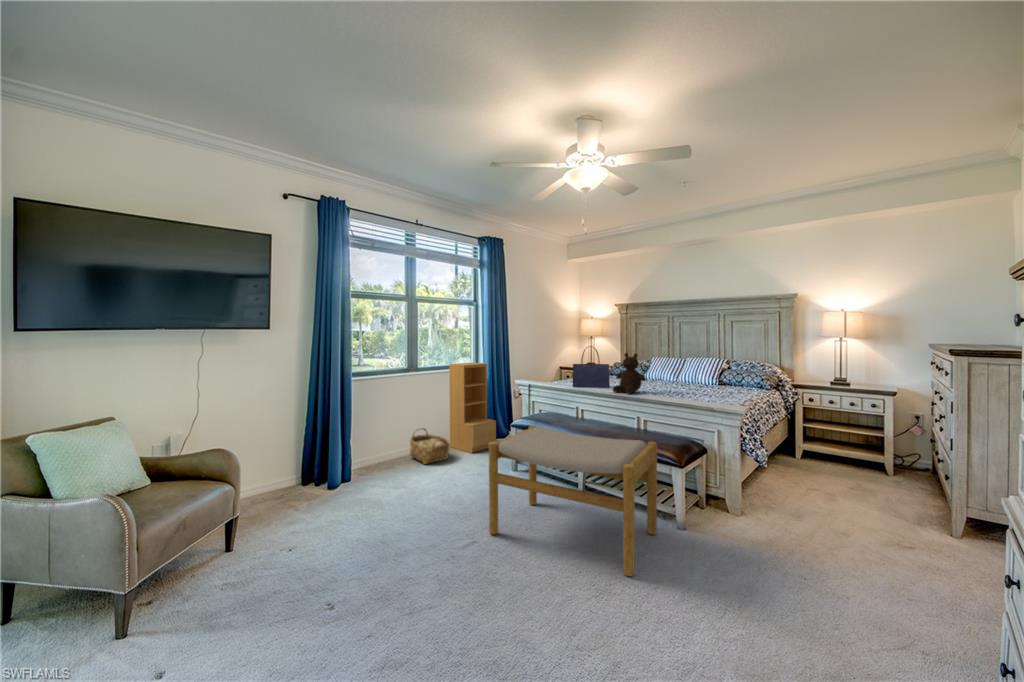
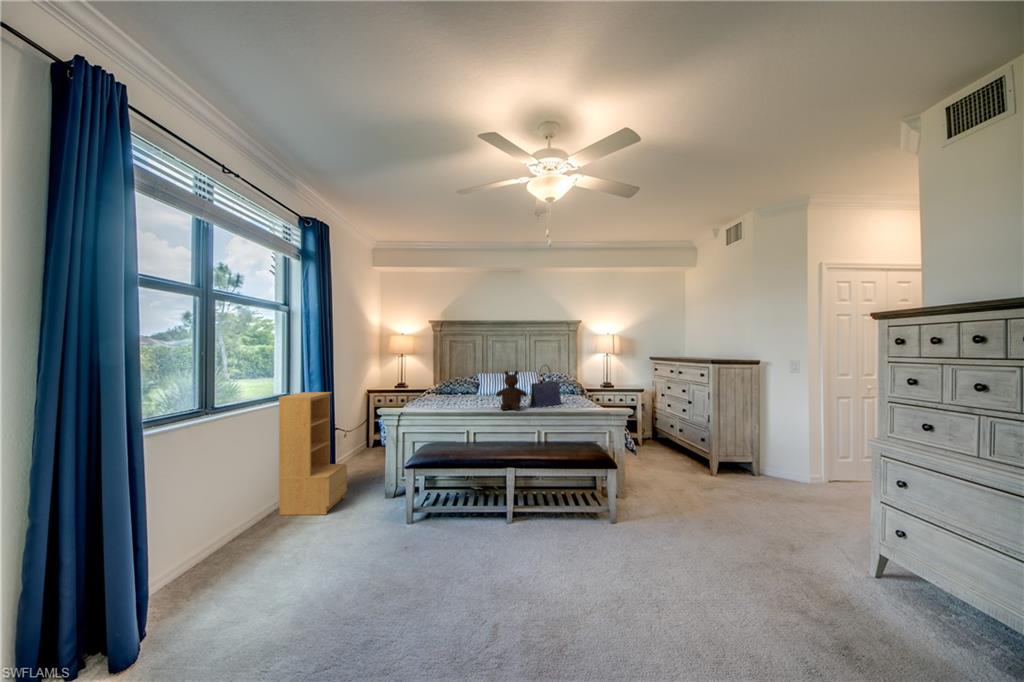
tote bag: present [573,346,612,387] -> present [530,367,561,407]
footstool: present [489,426,657,576] -> none [481,451,654,601]
woven basket: present [410,428,449,464] -> none [234,497,307,551]

